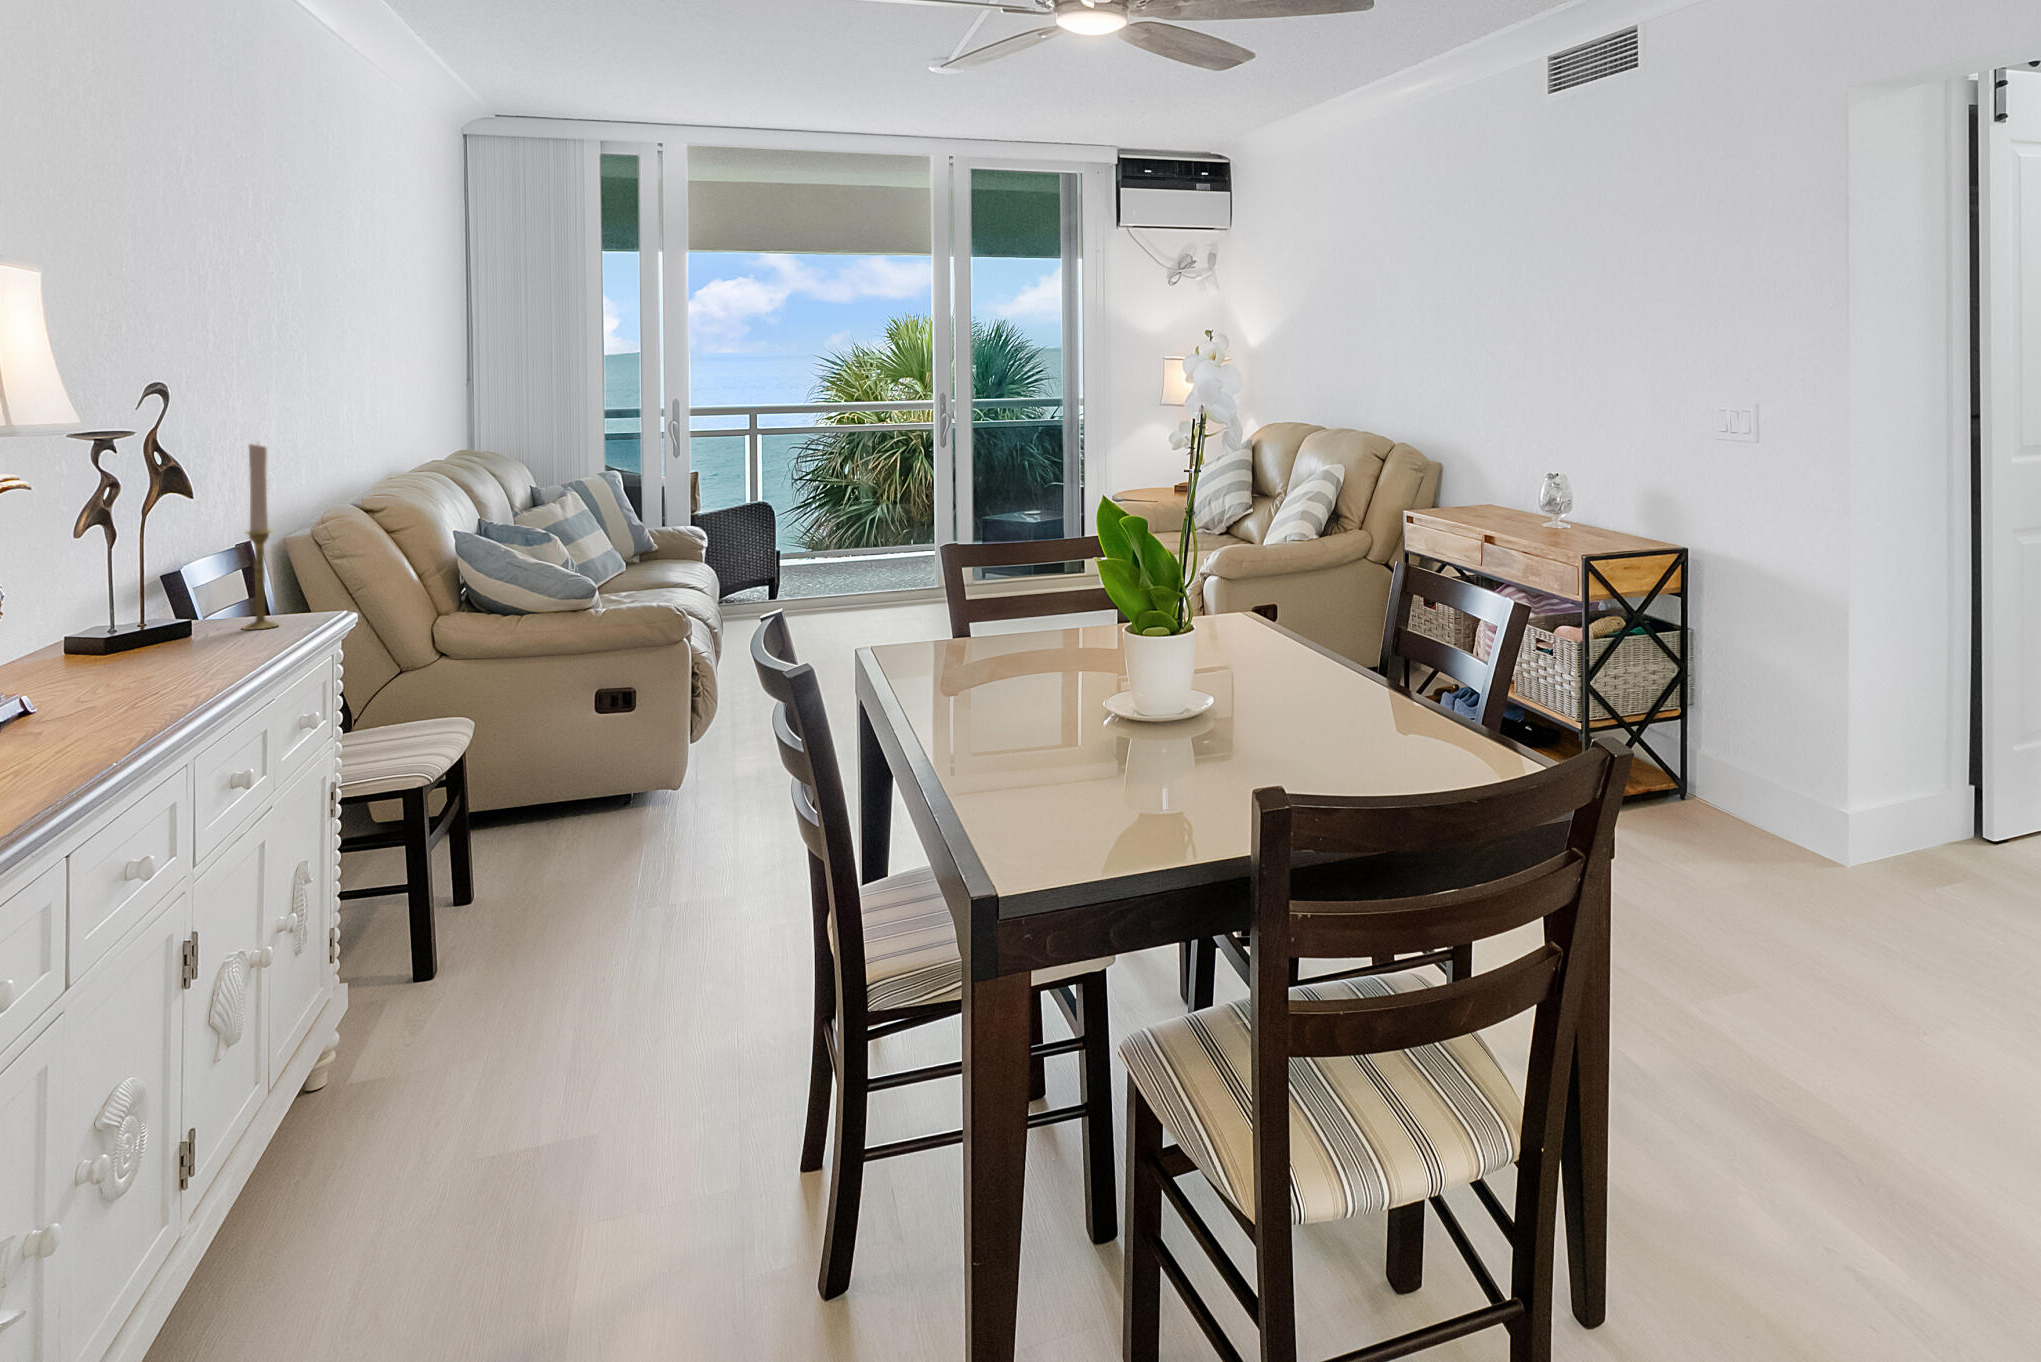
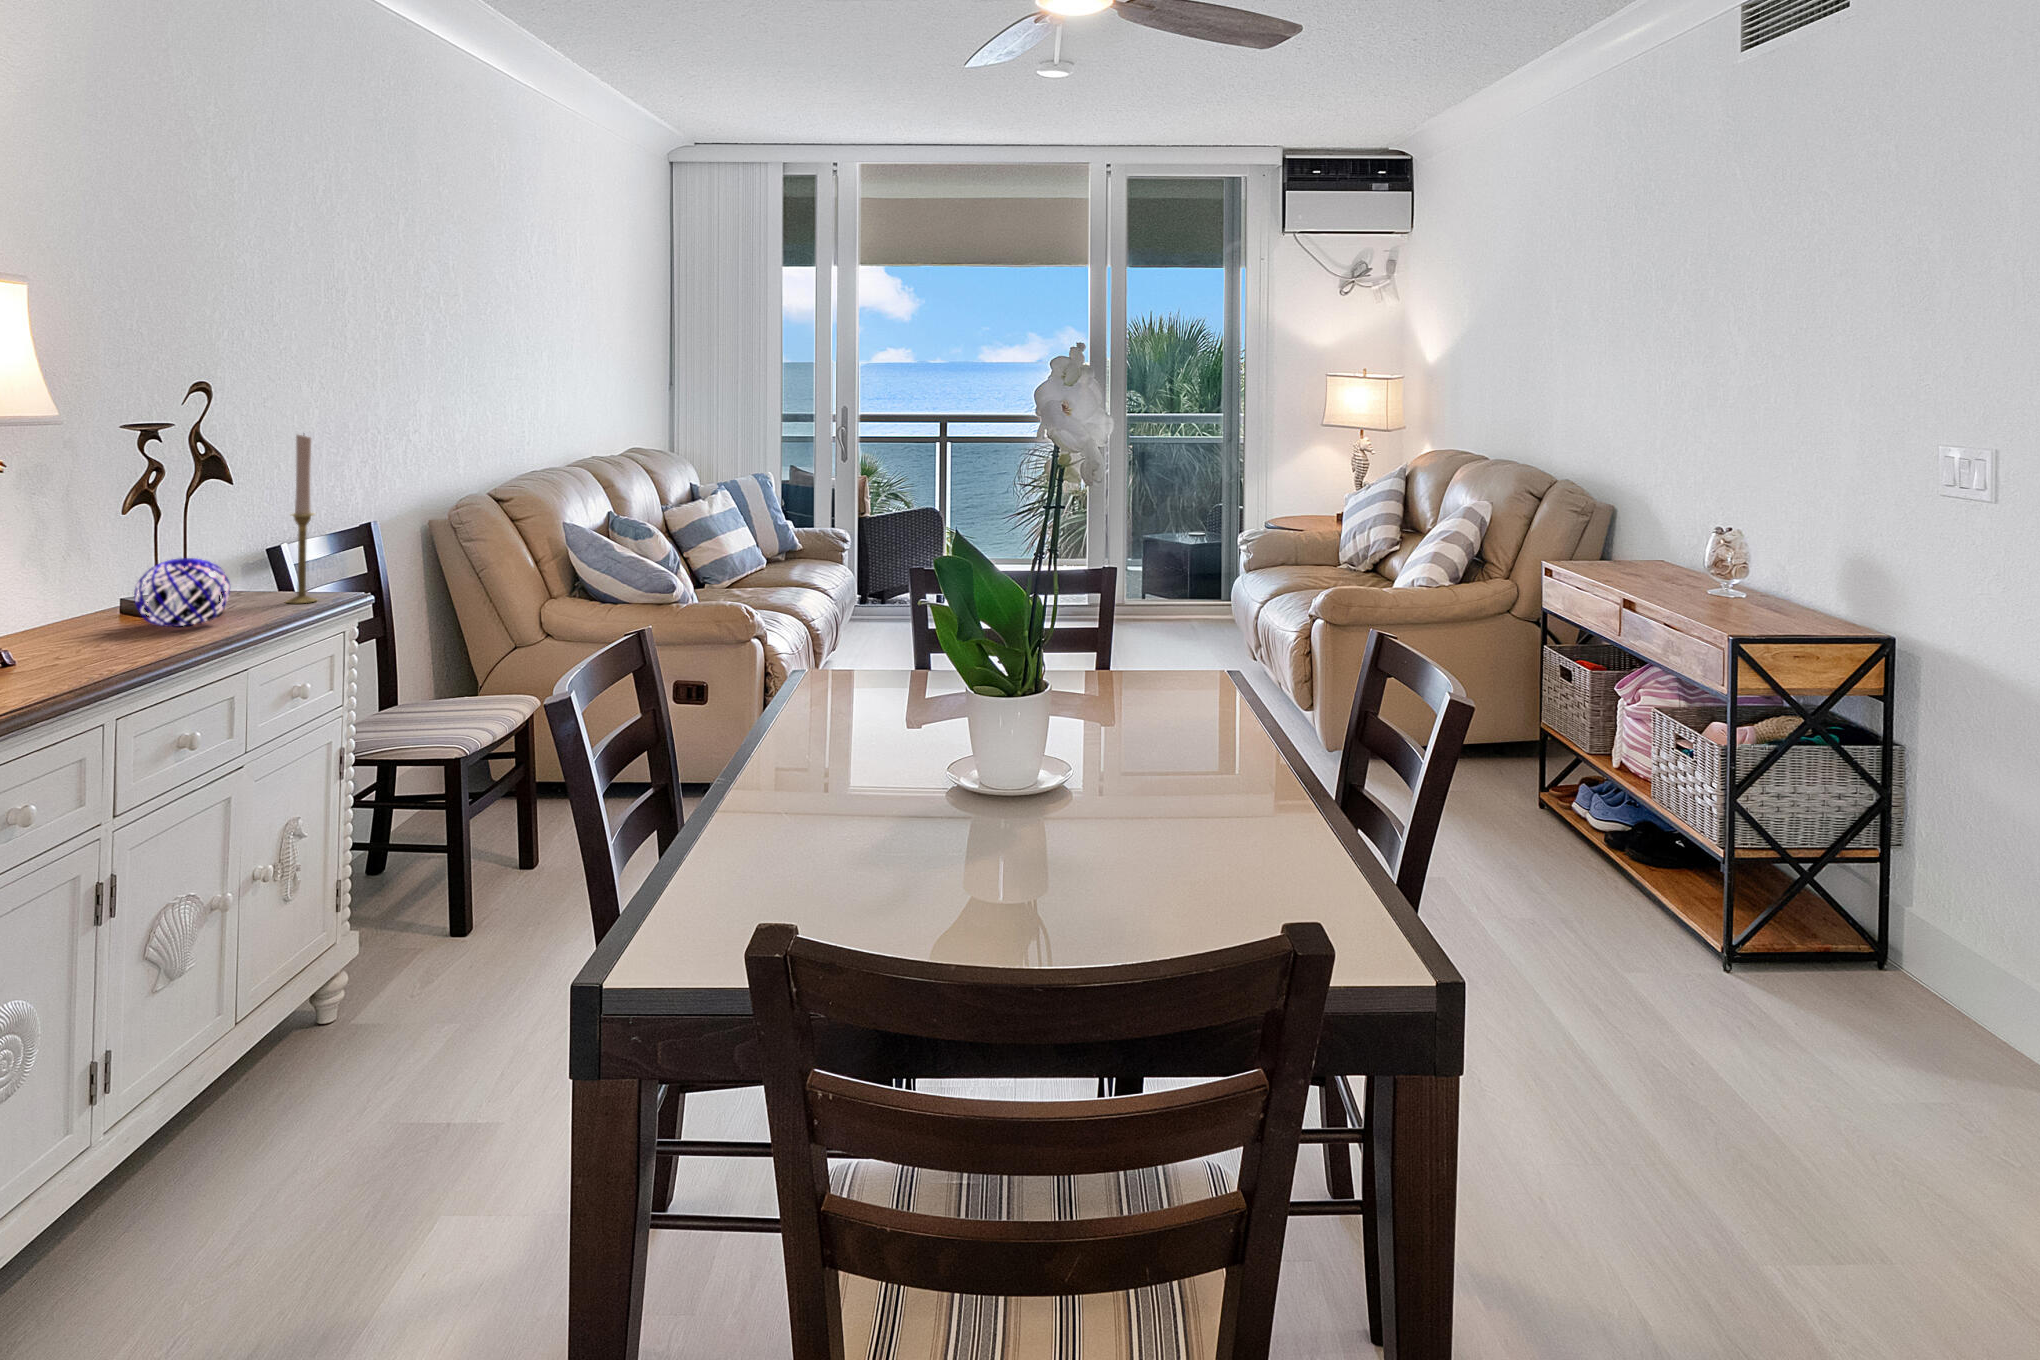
decorative orb: none [96,584,210,661] -> present [134,558,230,627]

